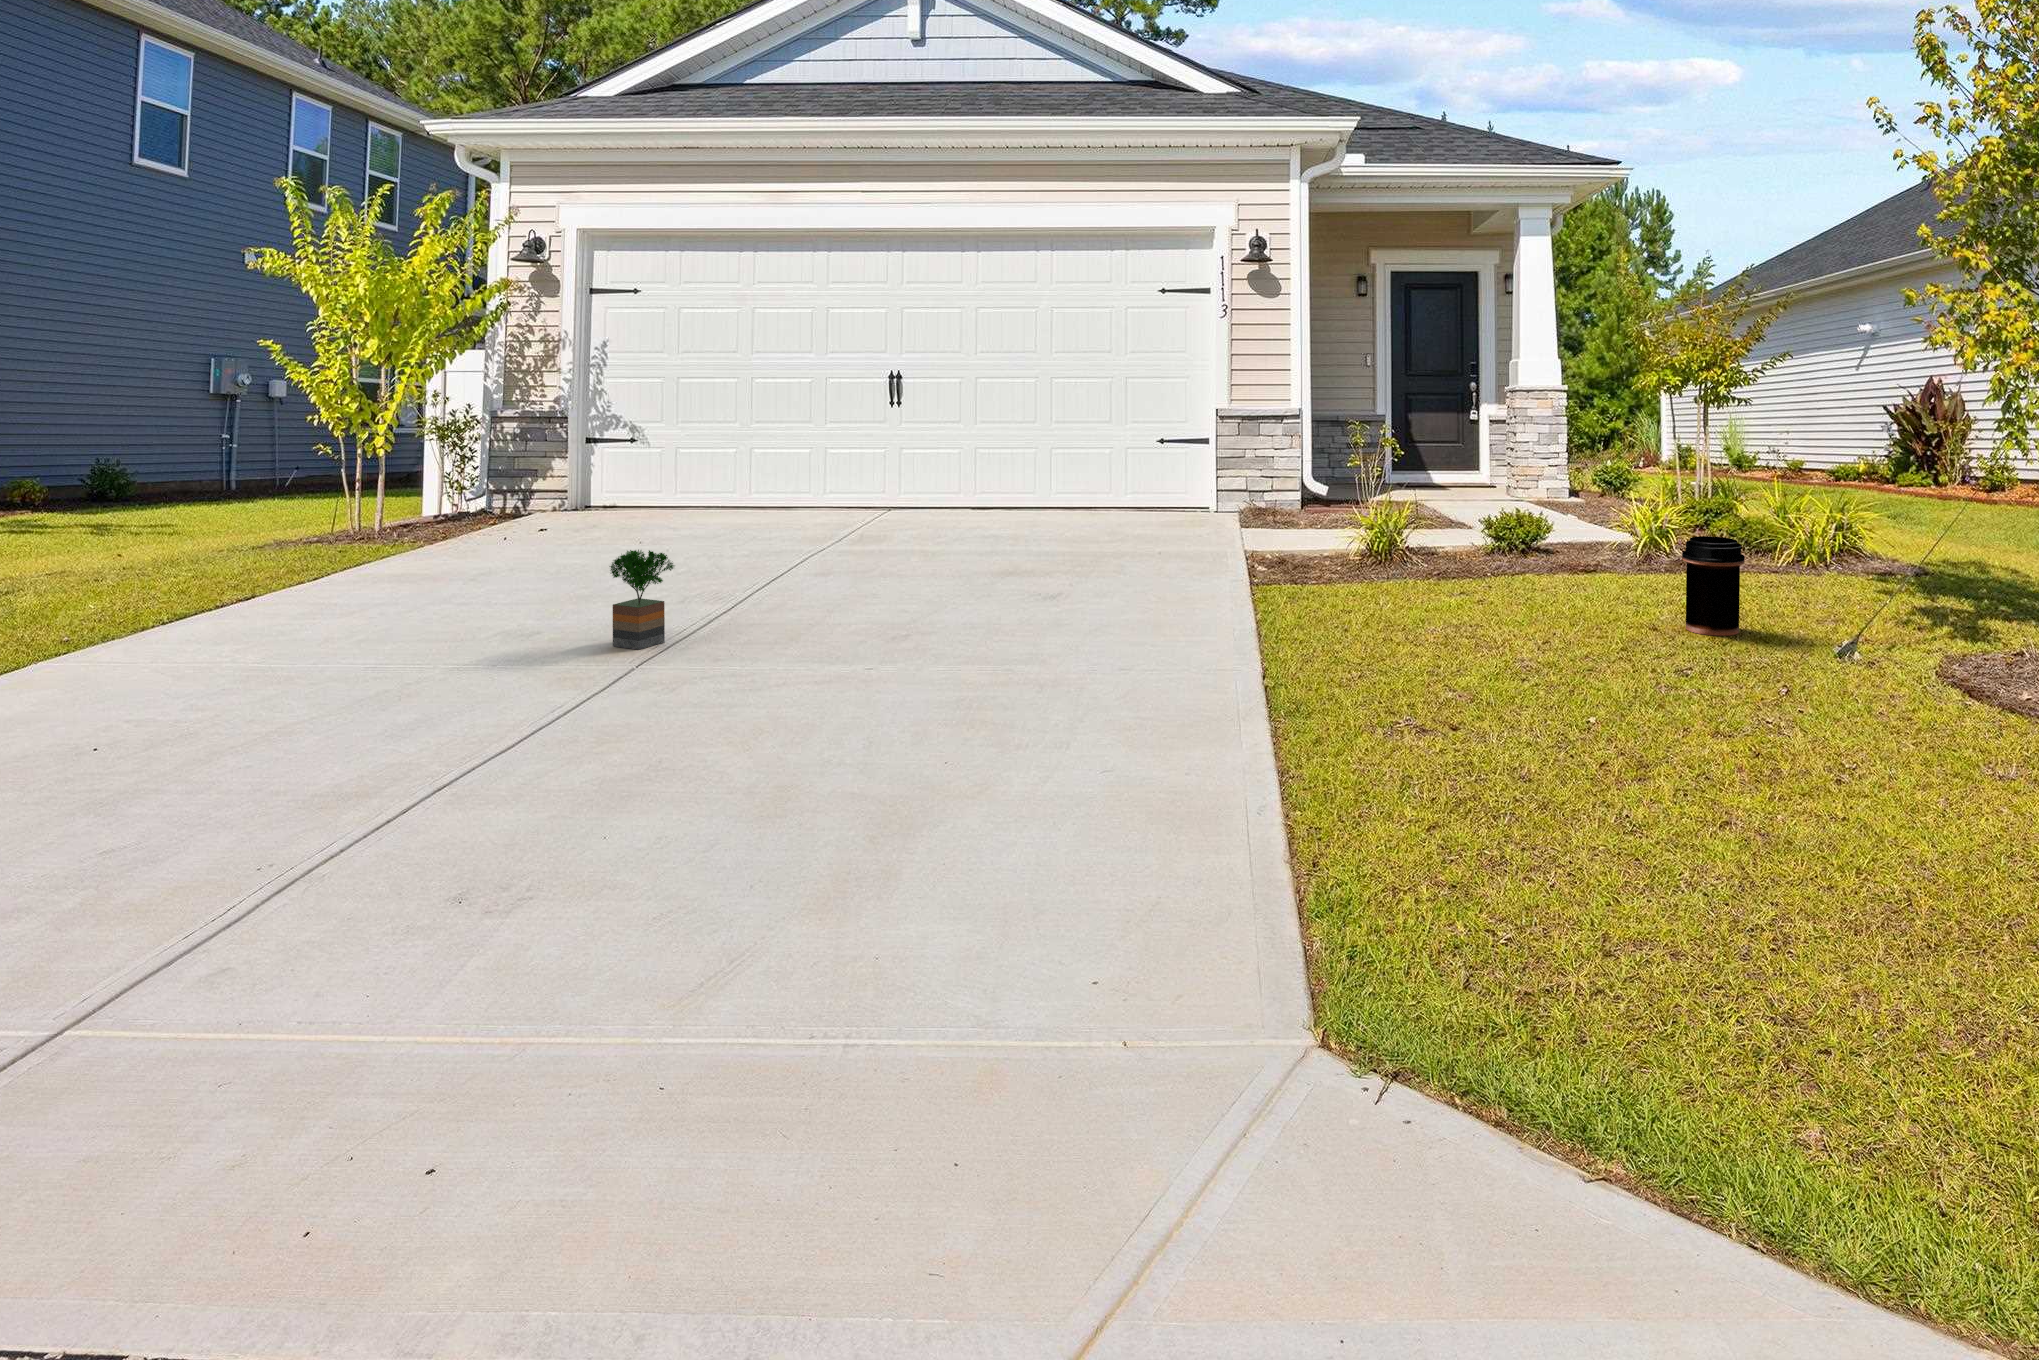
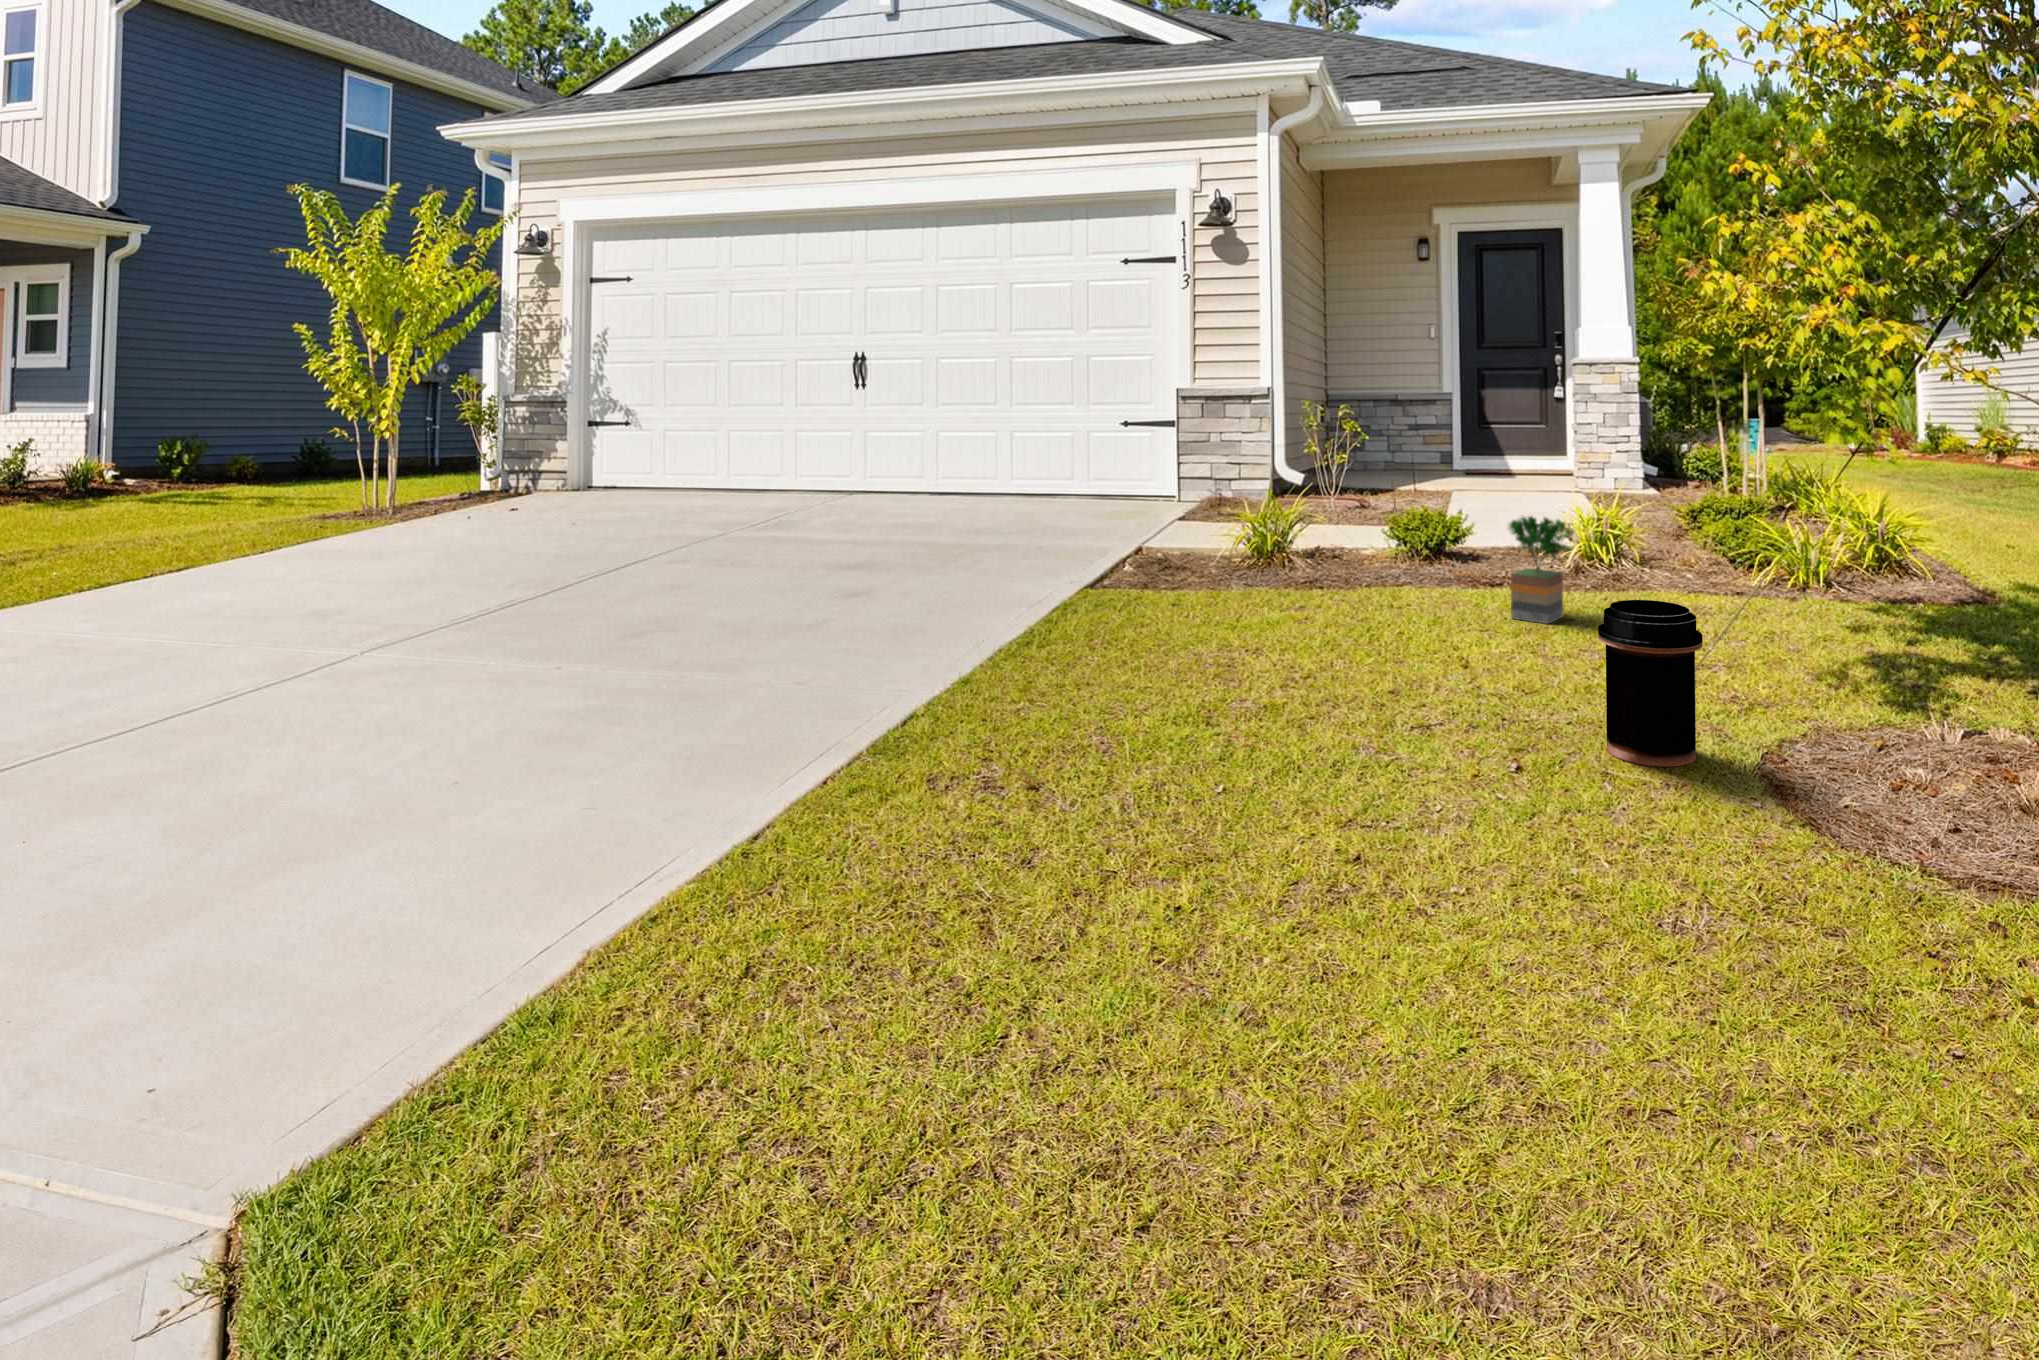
potted tree: present [610,550,674,650] -> present [1509,516,1574,624]

